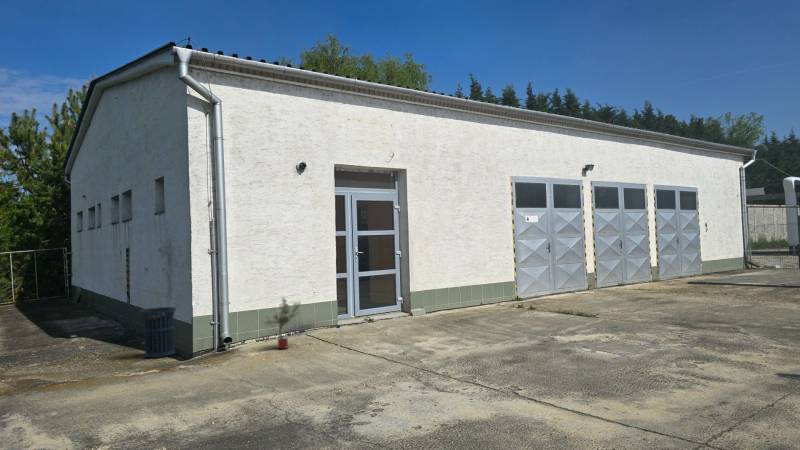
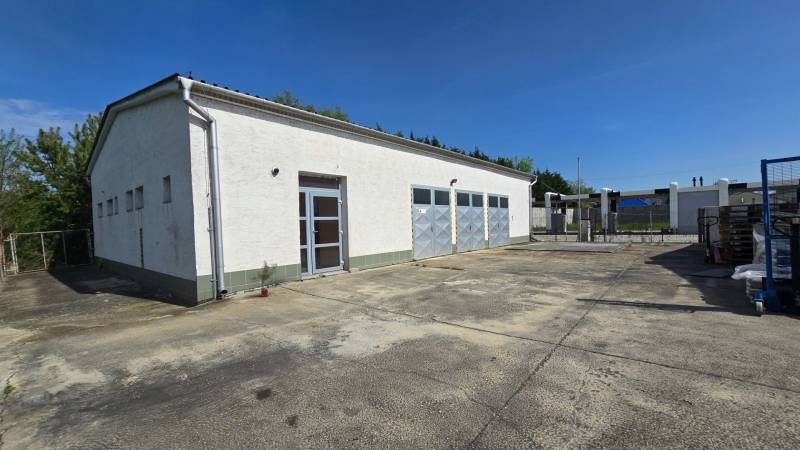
trash can: present [140,307,176,358] -> none [154,269,184,307]

